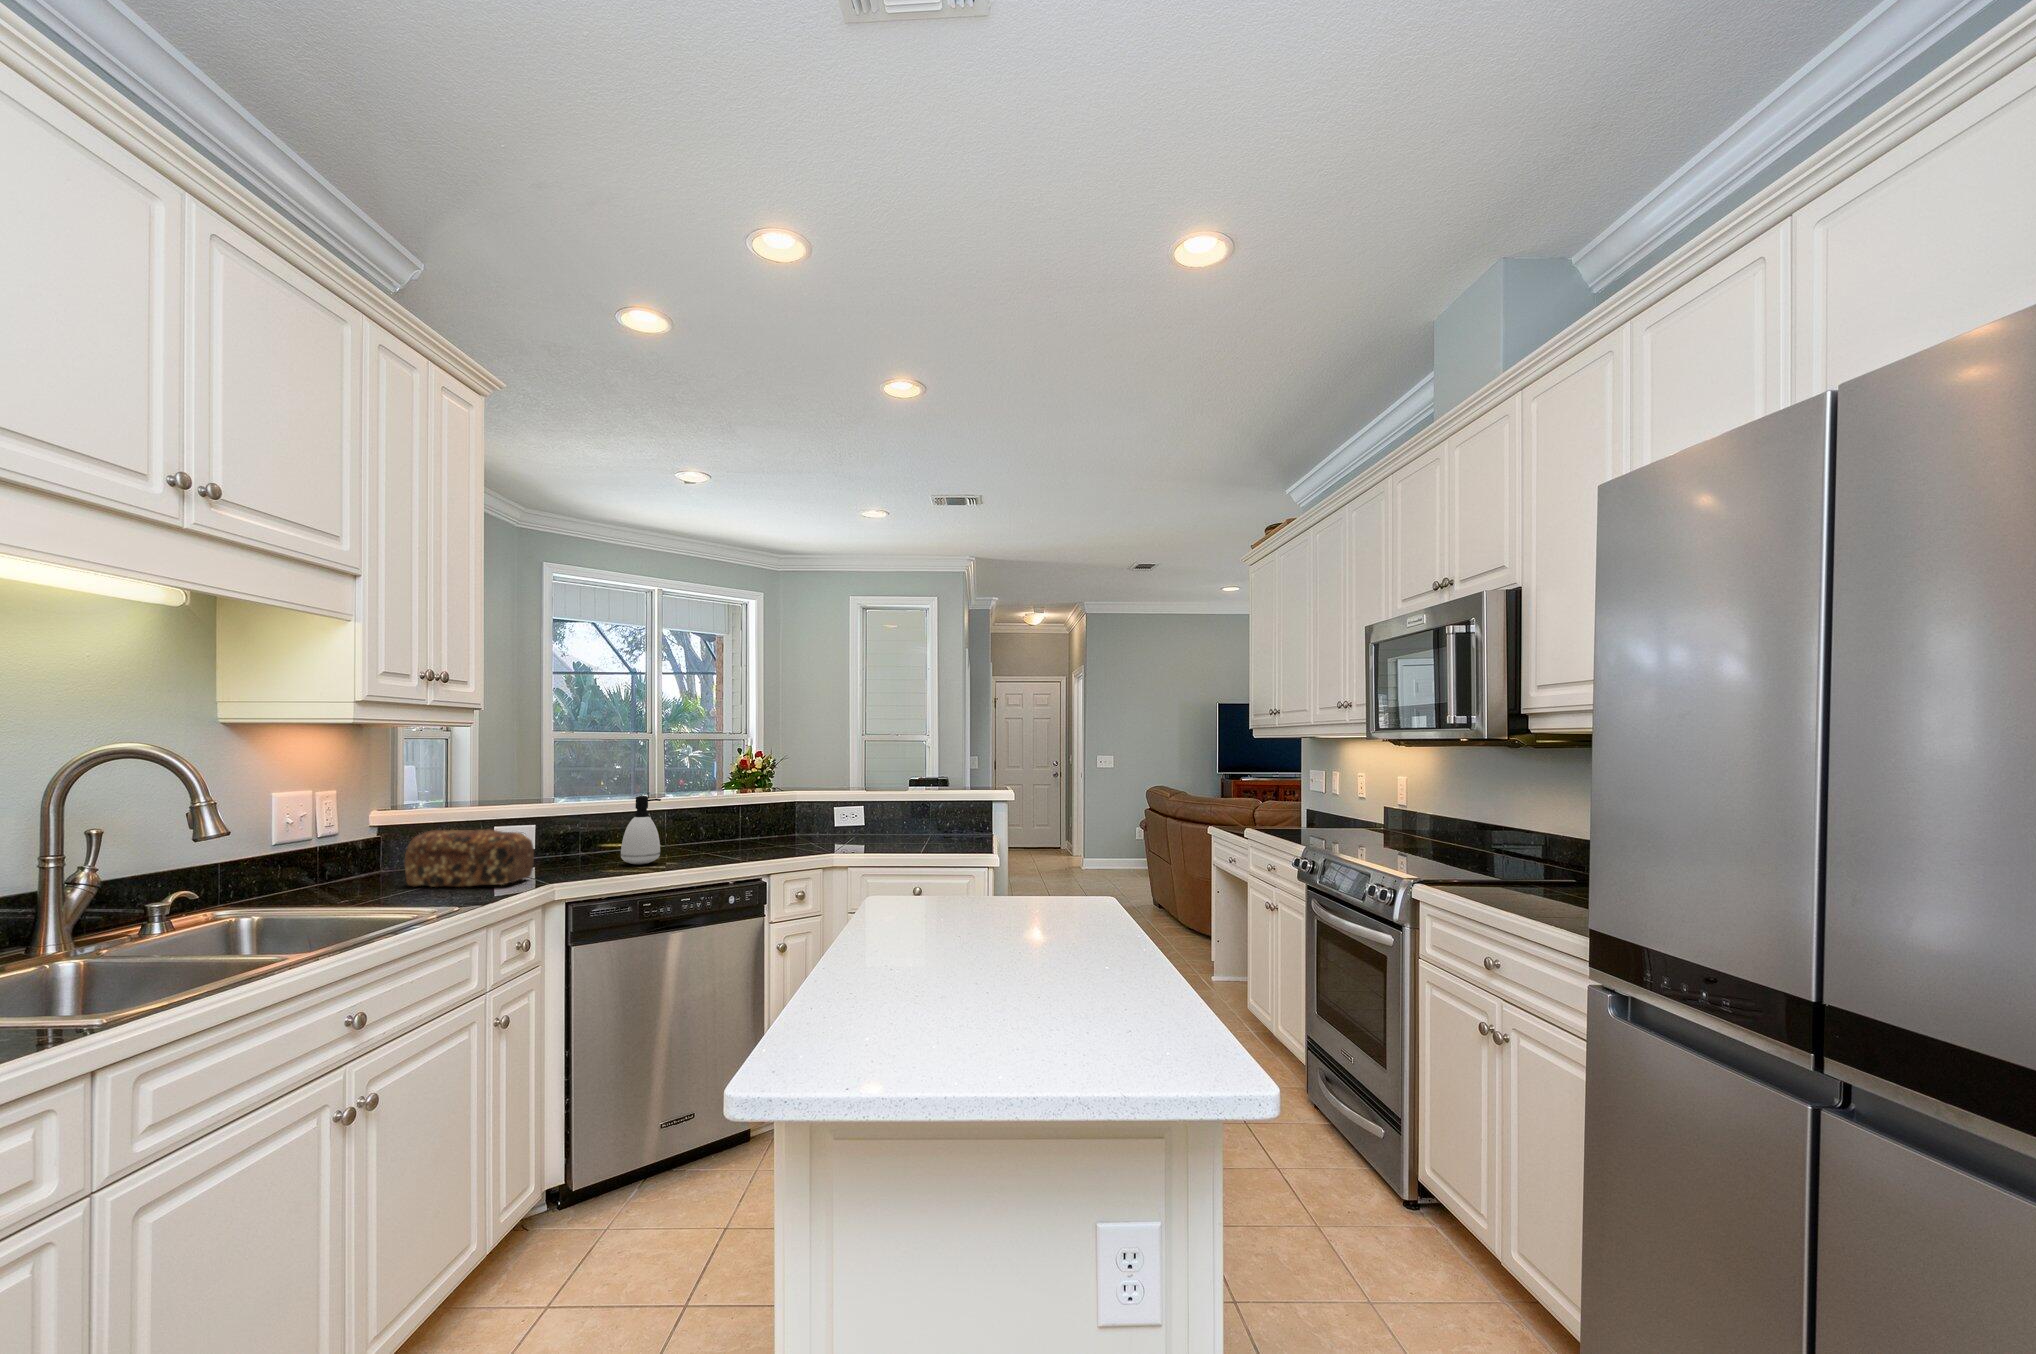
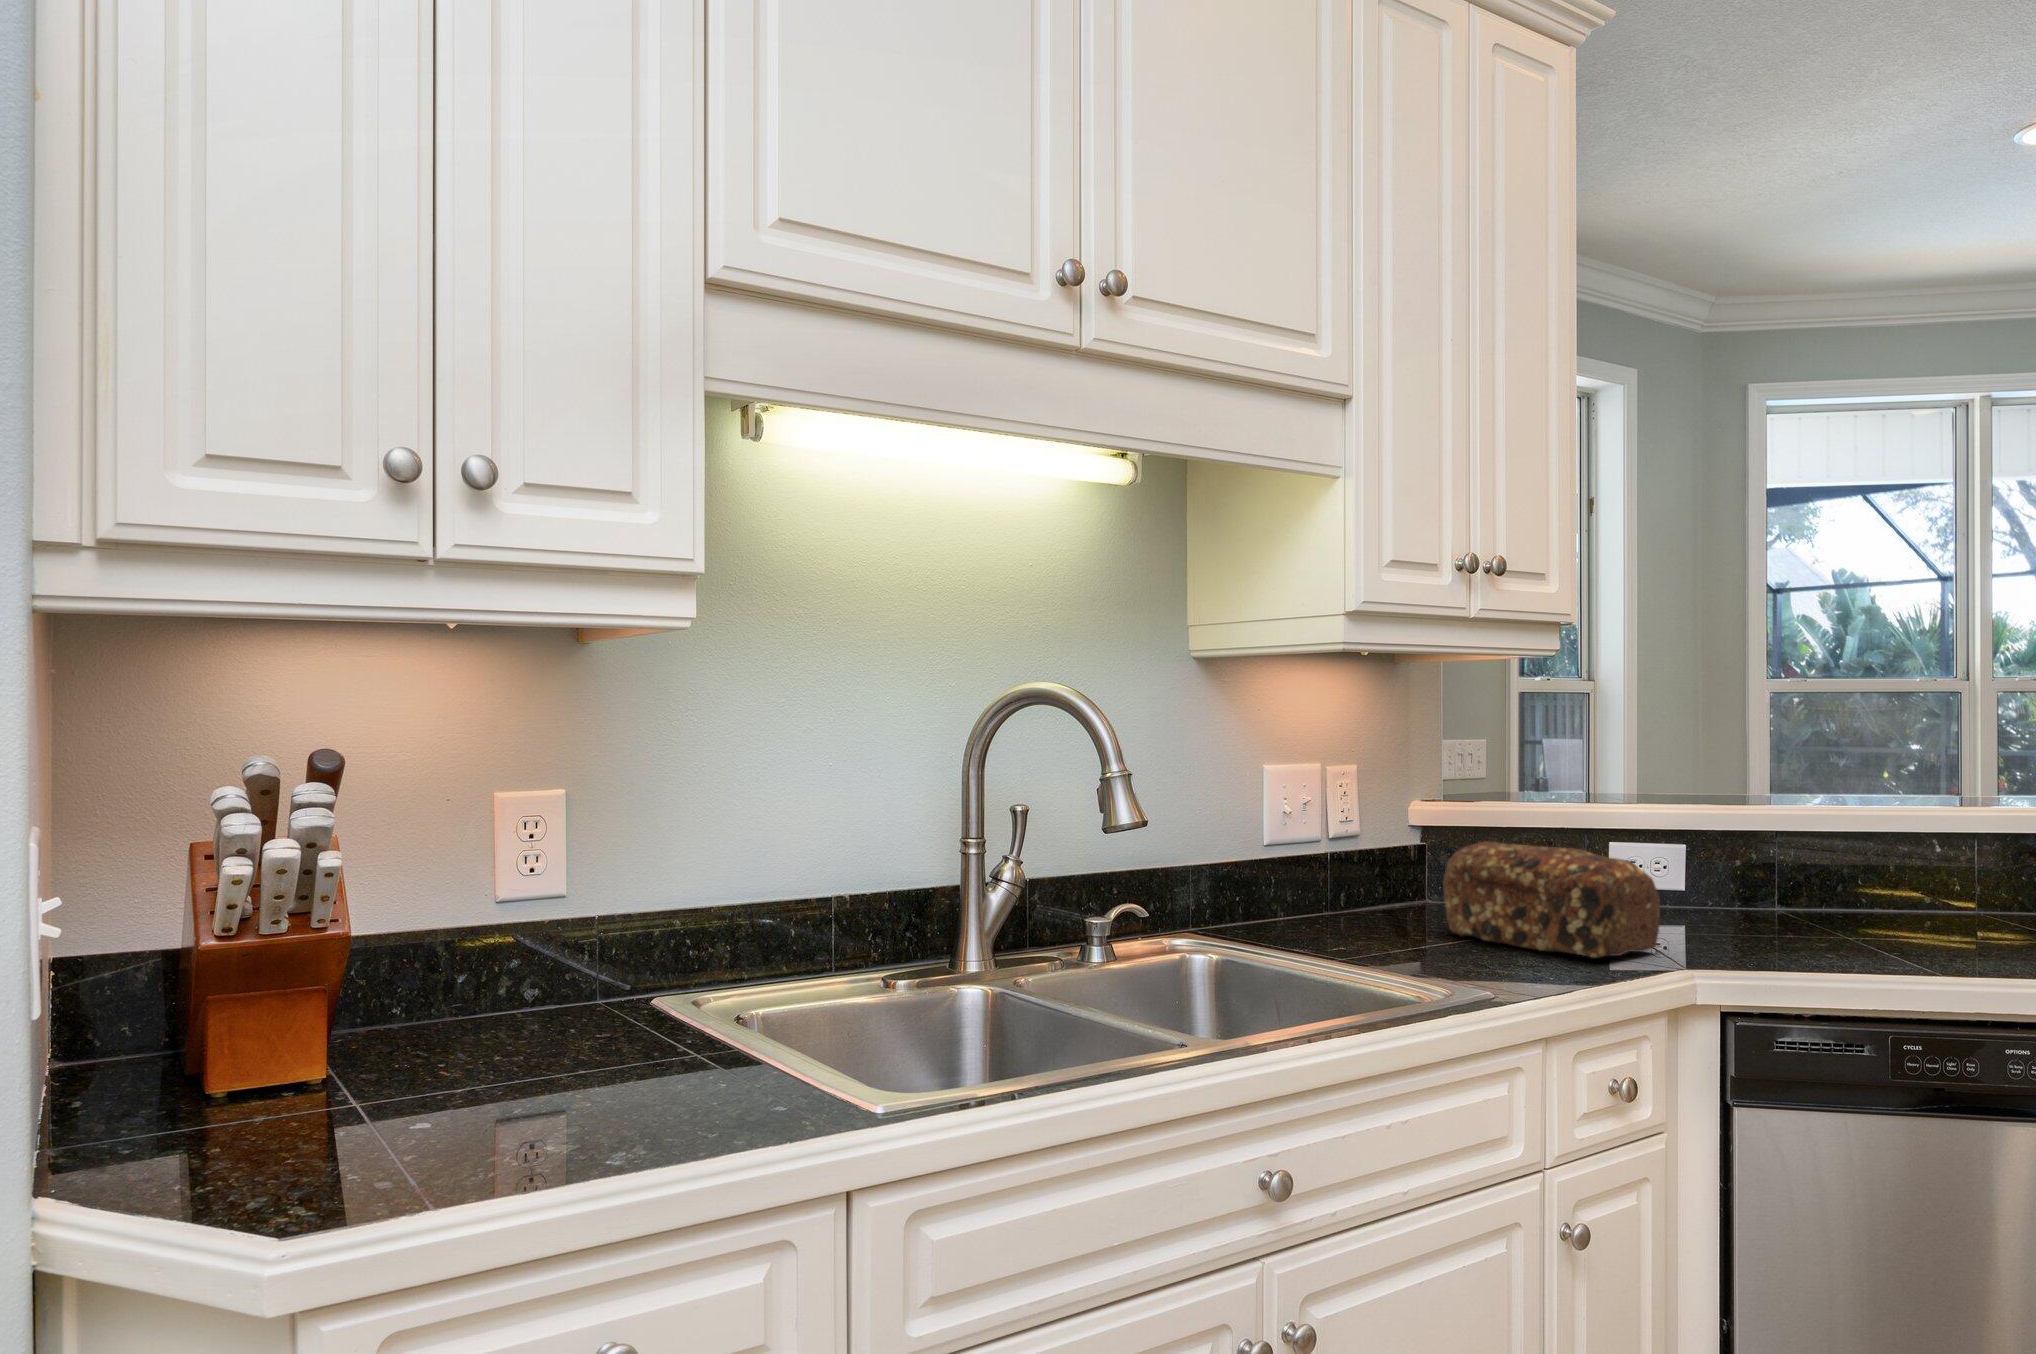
soap dispenser: present [621,796,661,864] -> none [1853,804,1948,953]

